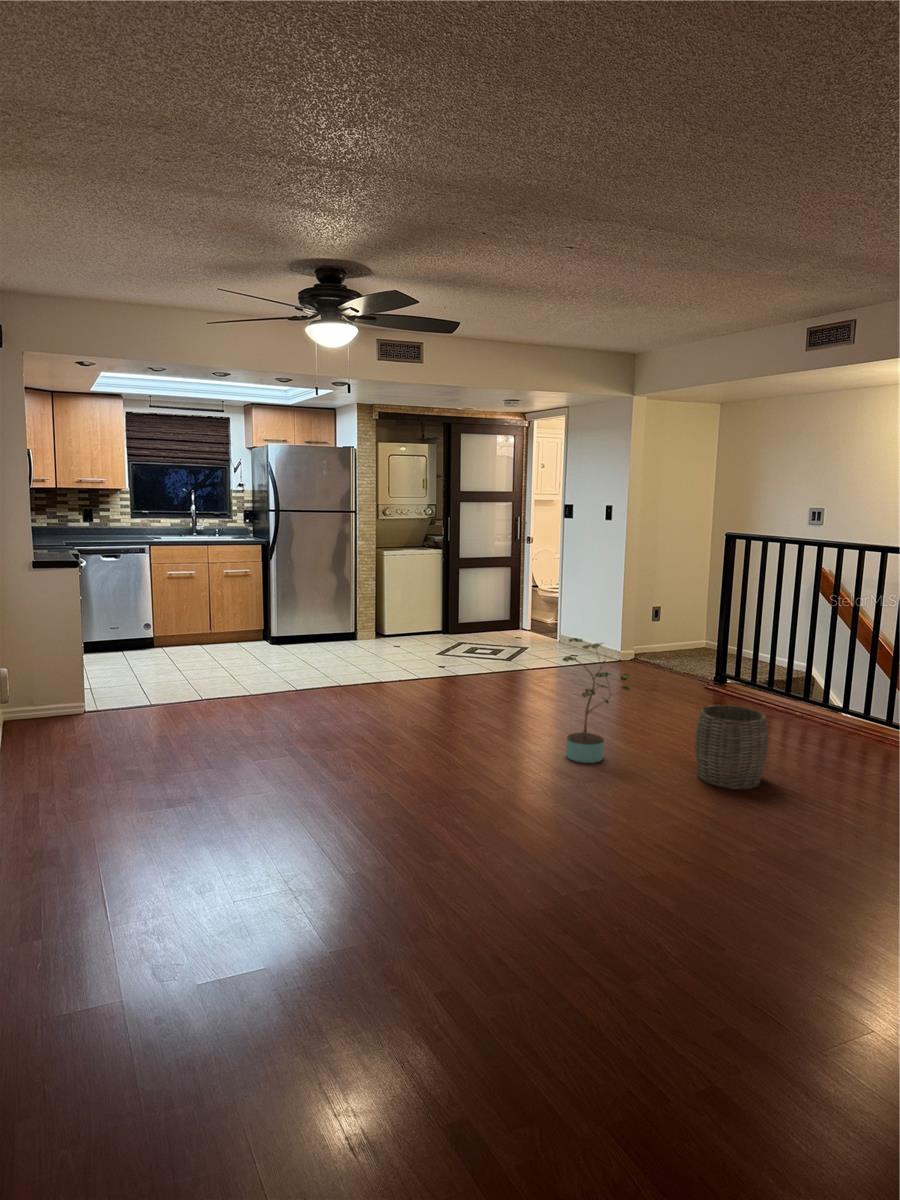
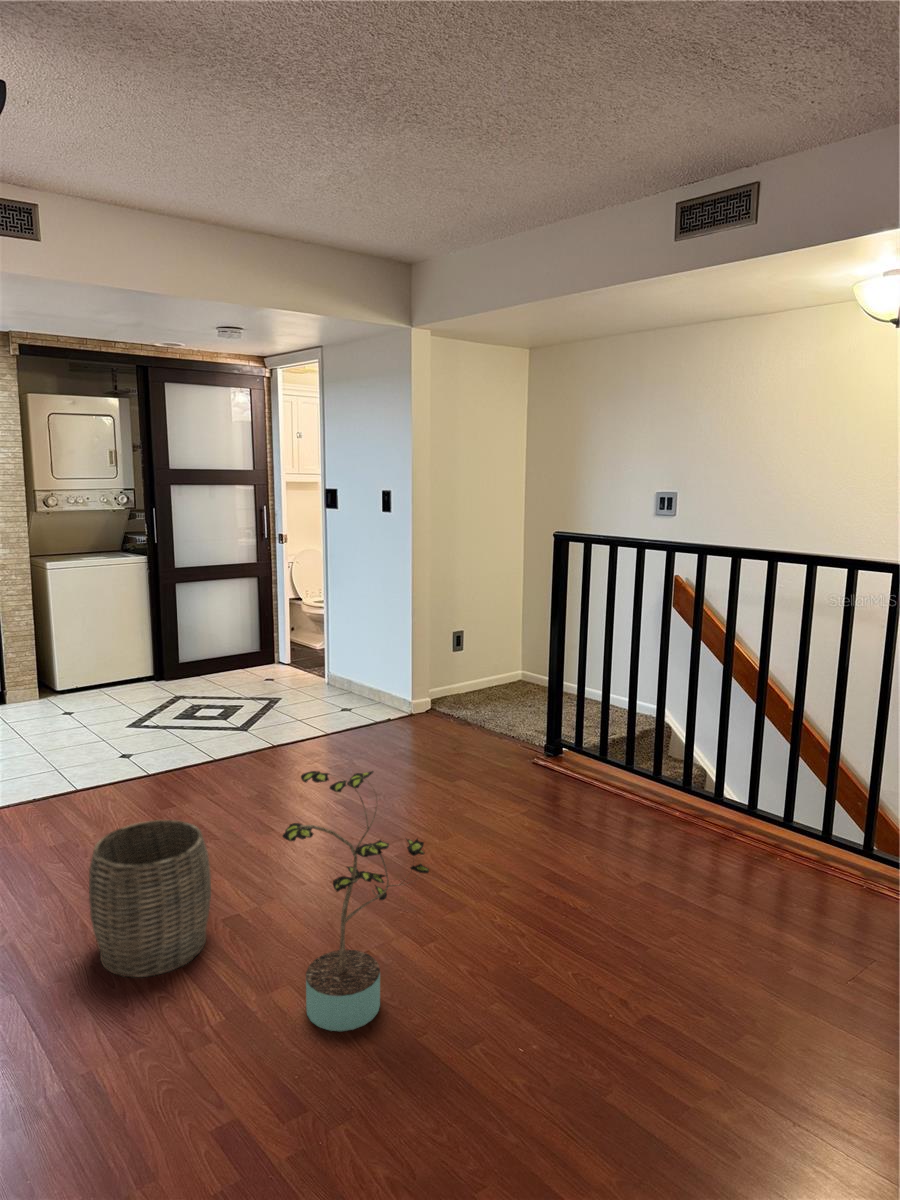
woven basket: present [695,705,768,789] -> present [89,820,211,977]

